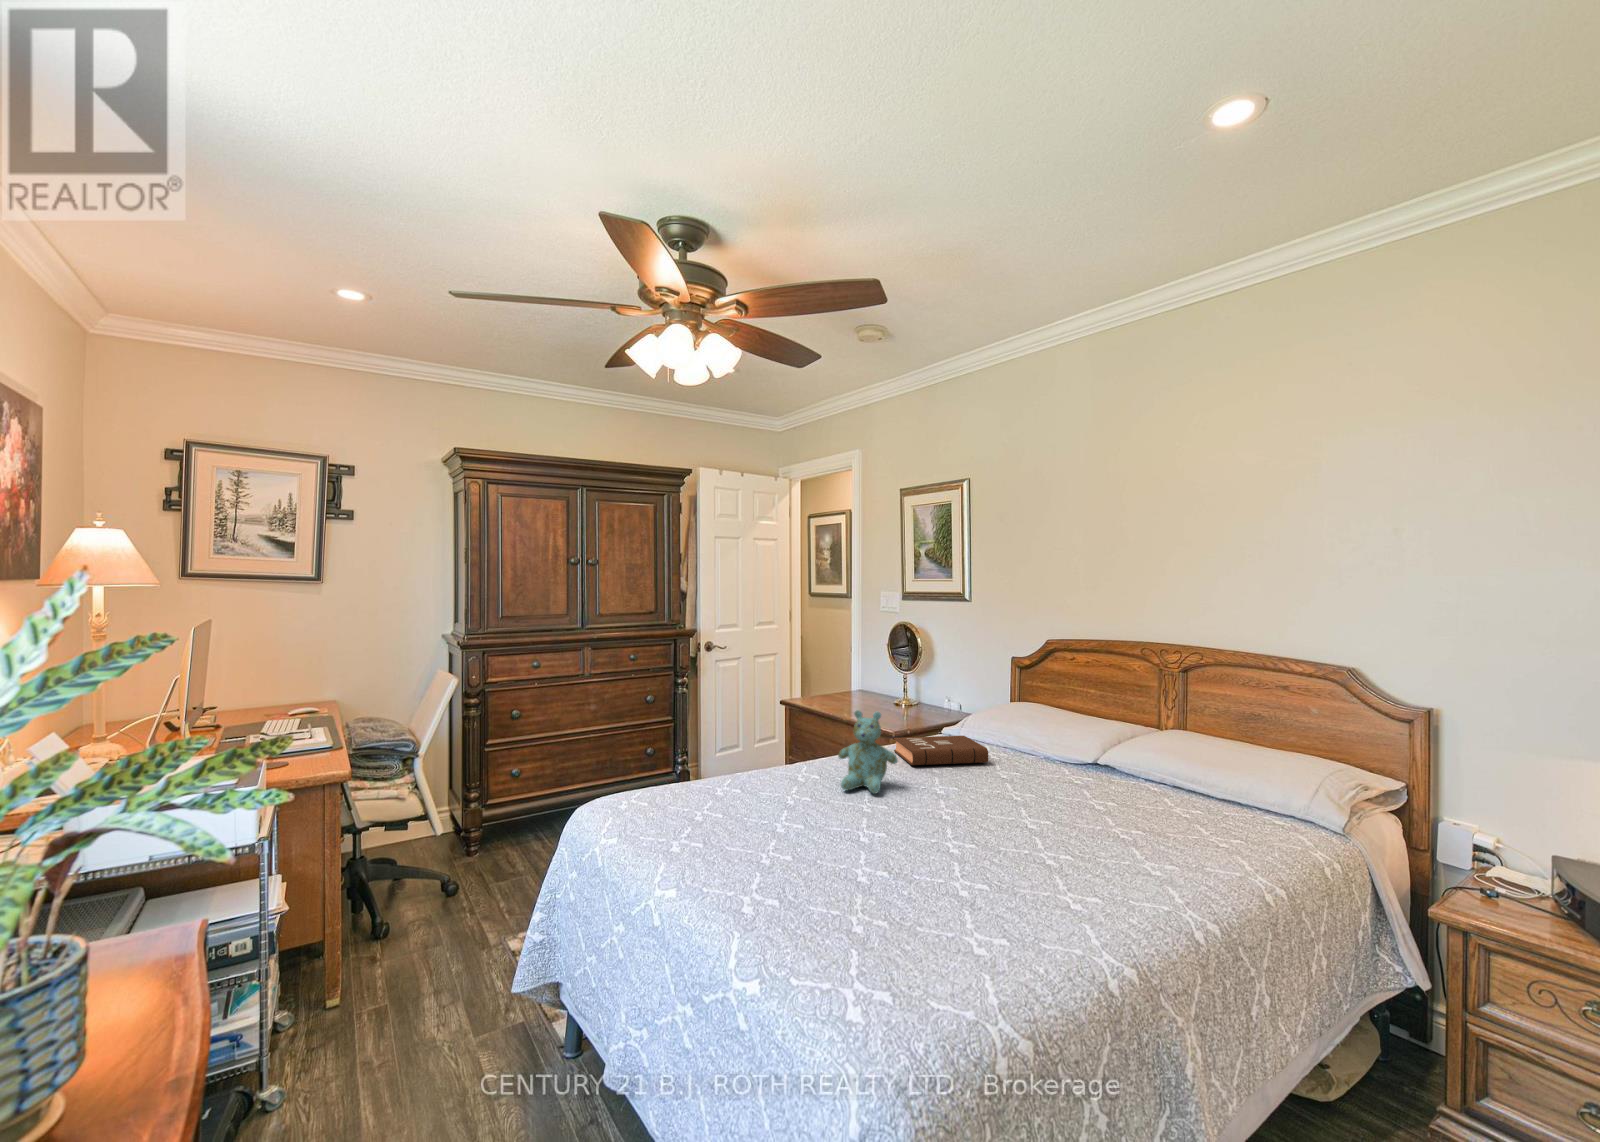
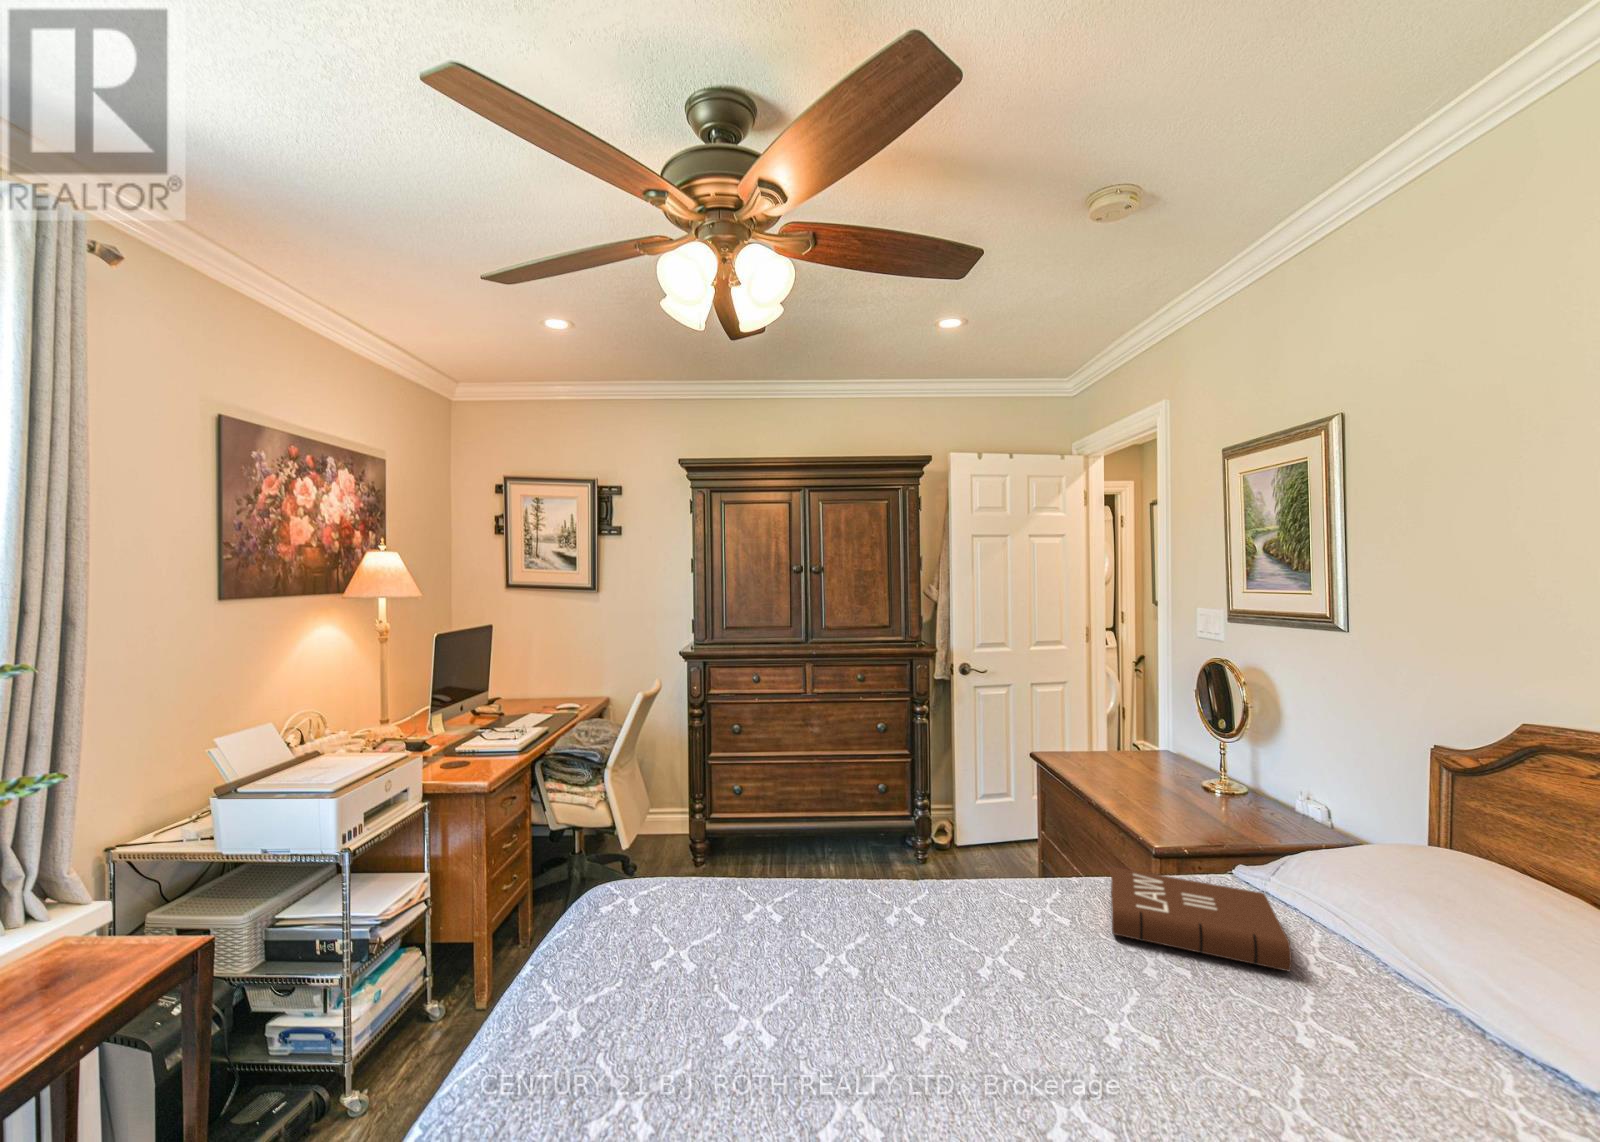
stuffed bear: present [838,710,898,793] -> none [929,823,1041,988]

